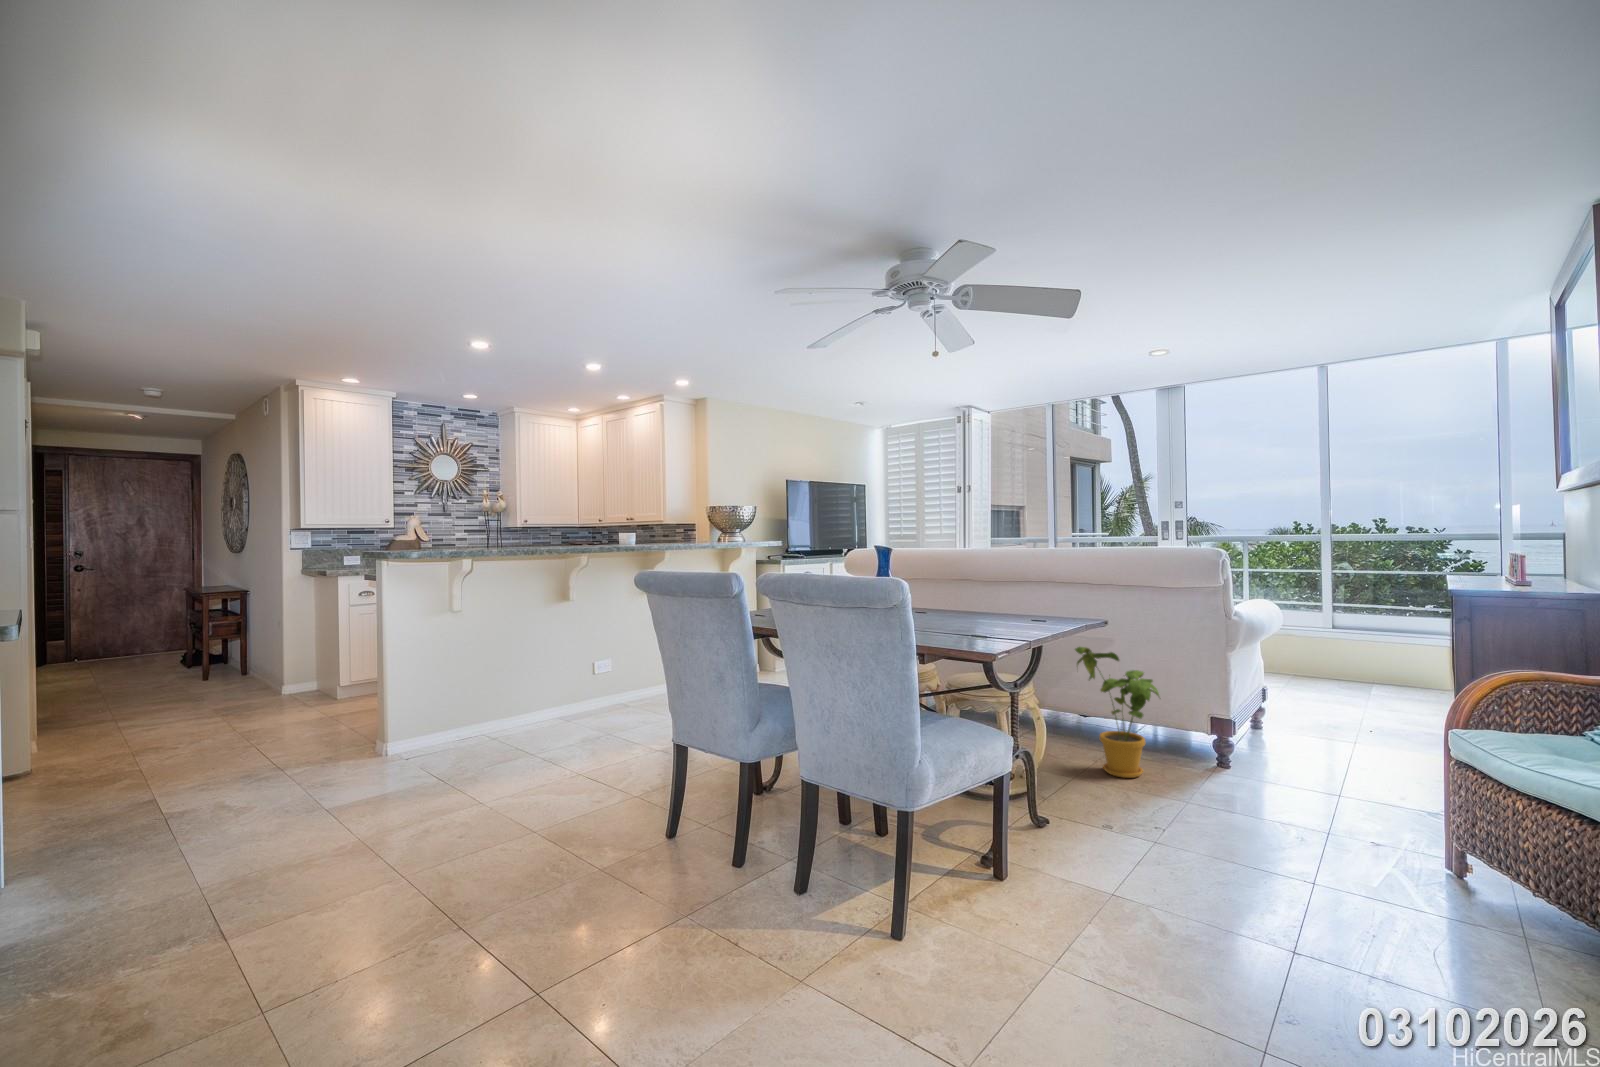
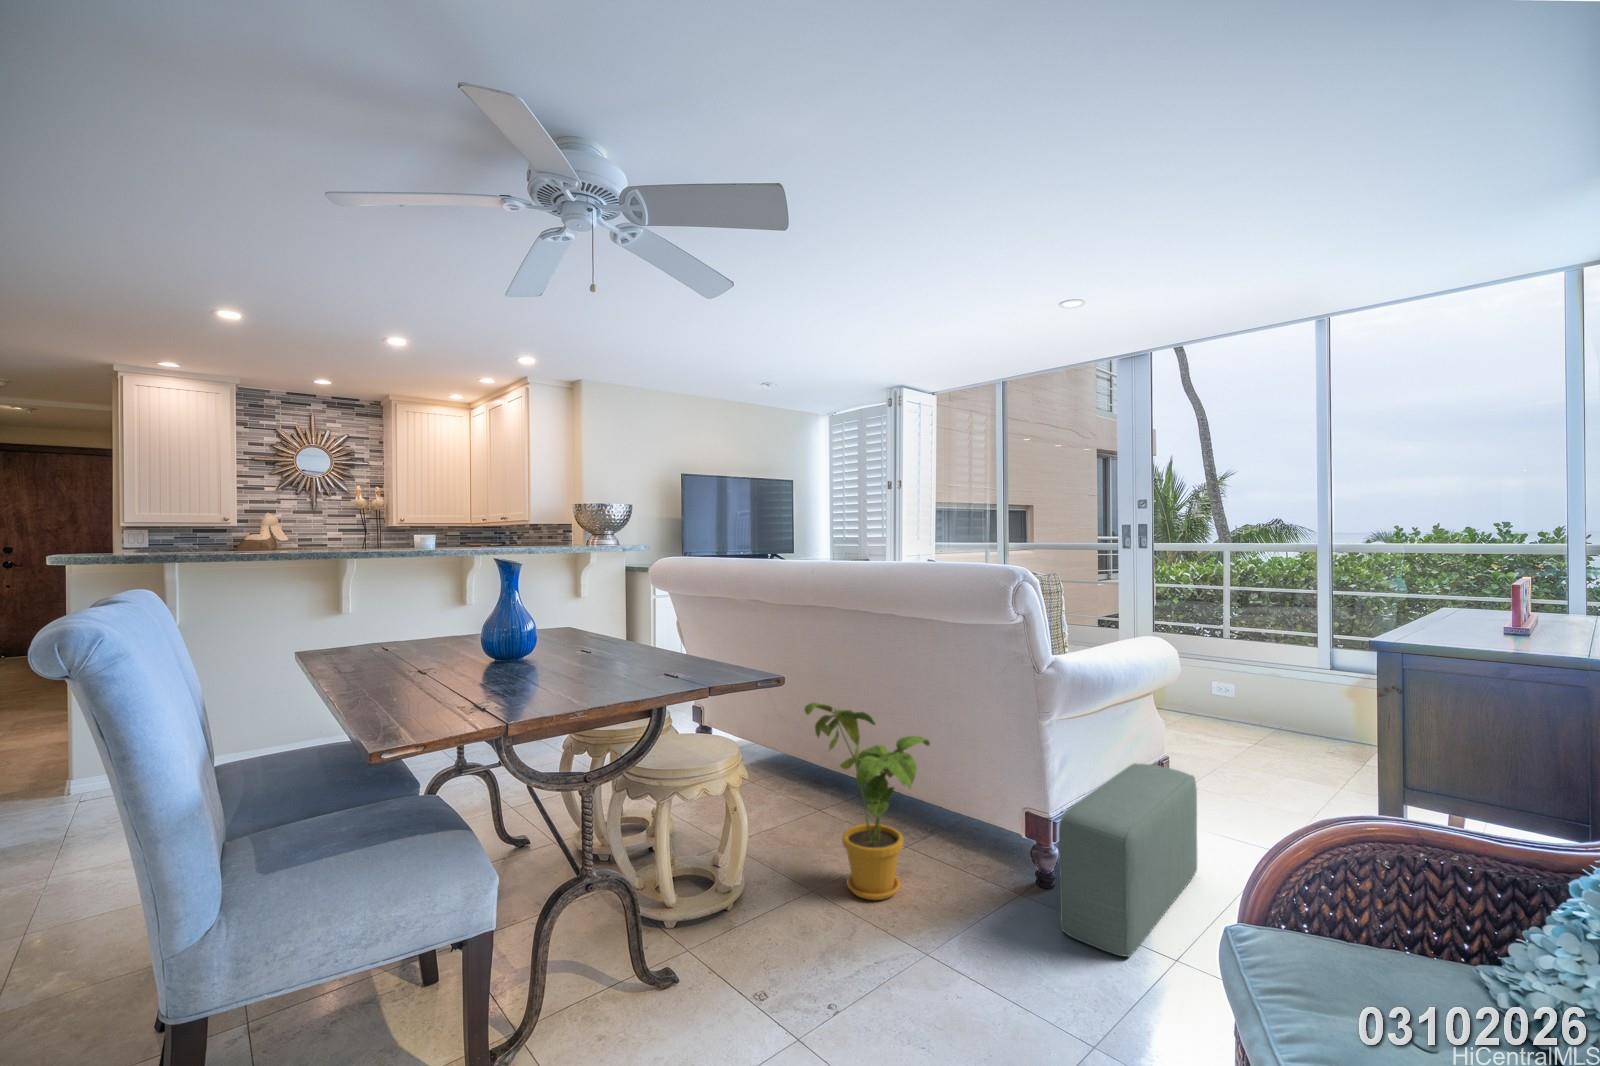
pouf: none [1261,685,1322,794] -> present [1059,763,1197,957]

